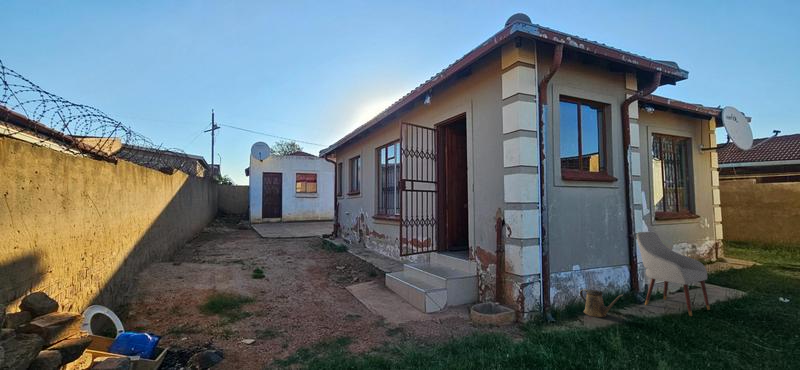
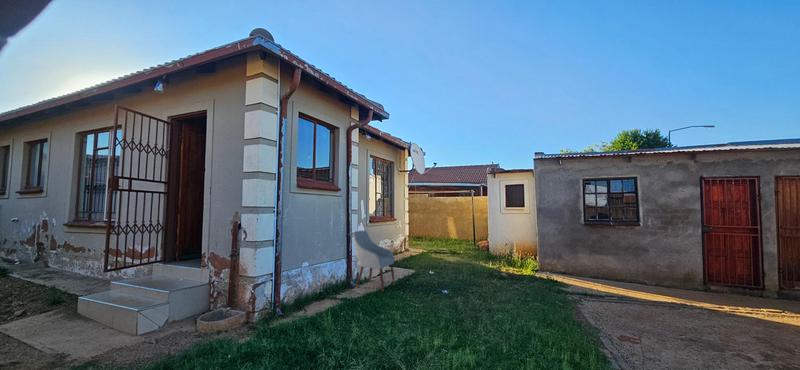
watering can: present [580,289,624,317] -> none [307,282,339,304]

